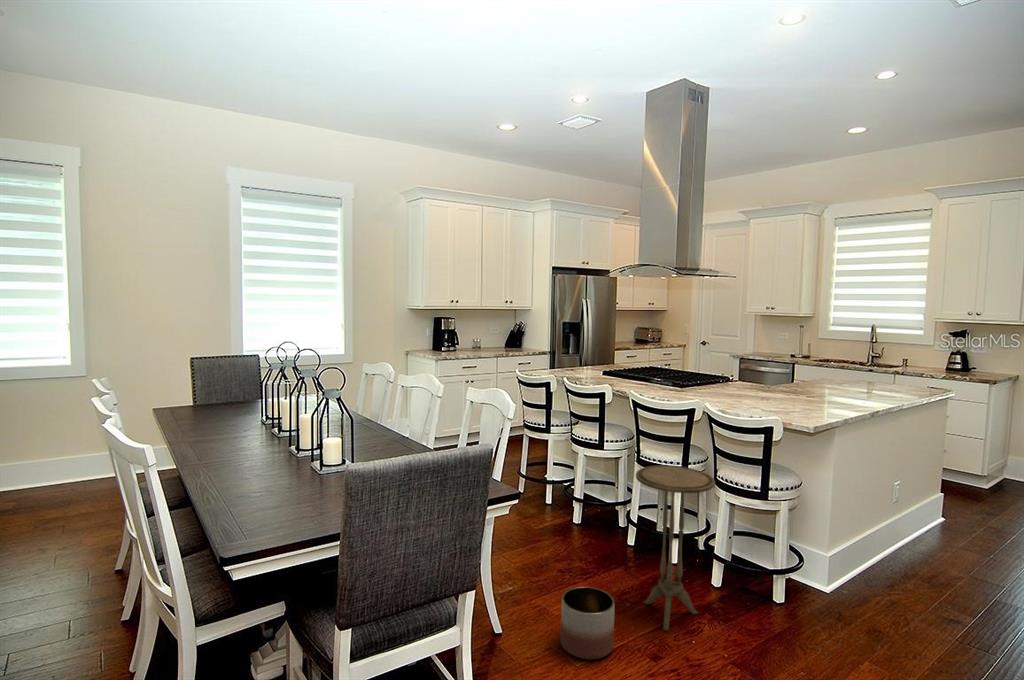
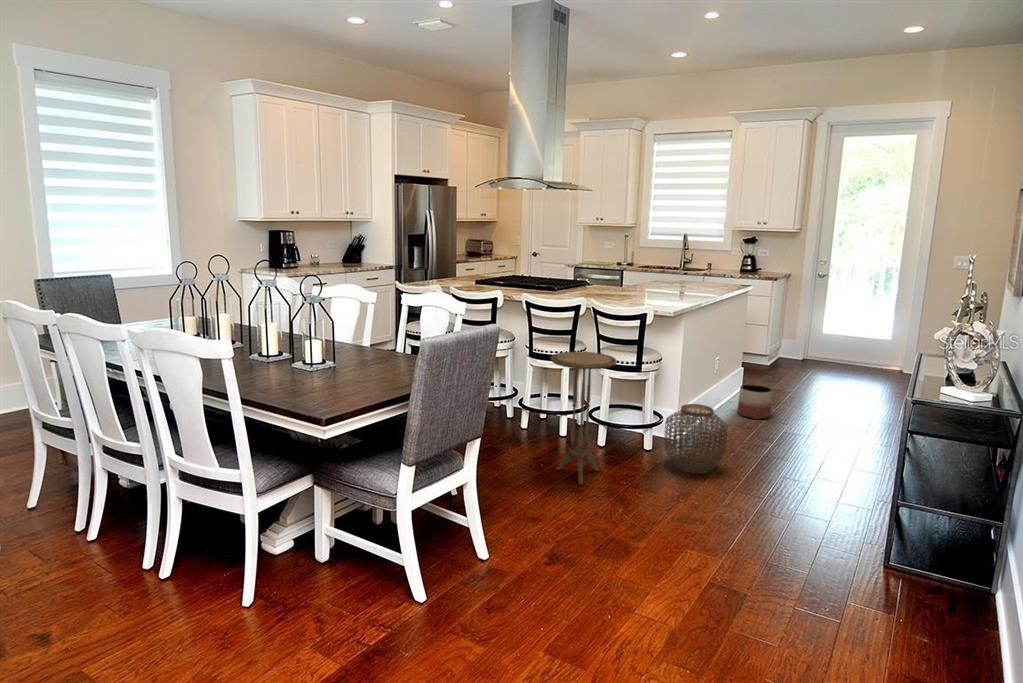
woven basket: none [787,546,874,642] -> present [664,404,727,473]
planter: present [560,587,615,659] -> present [738,384,772,419]

